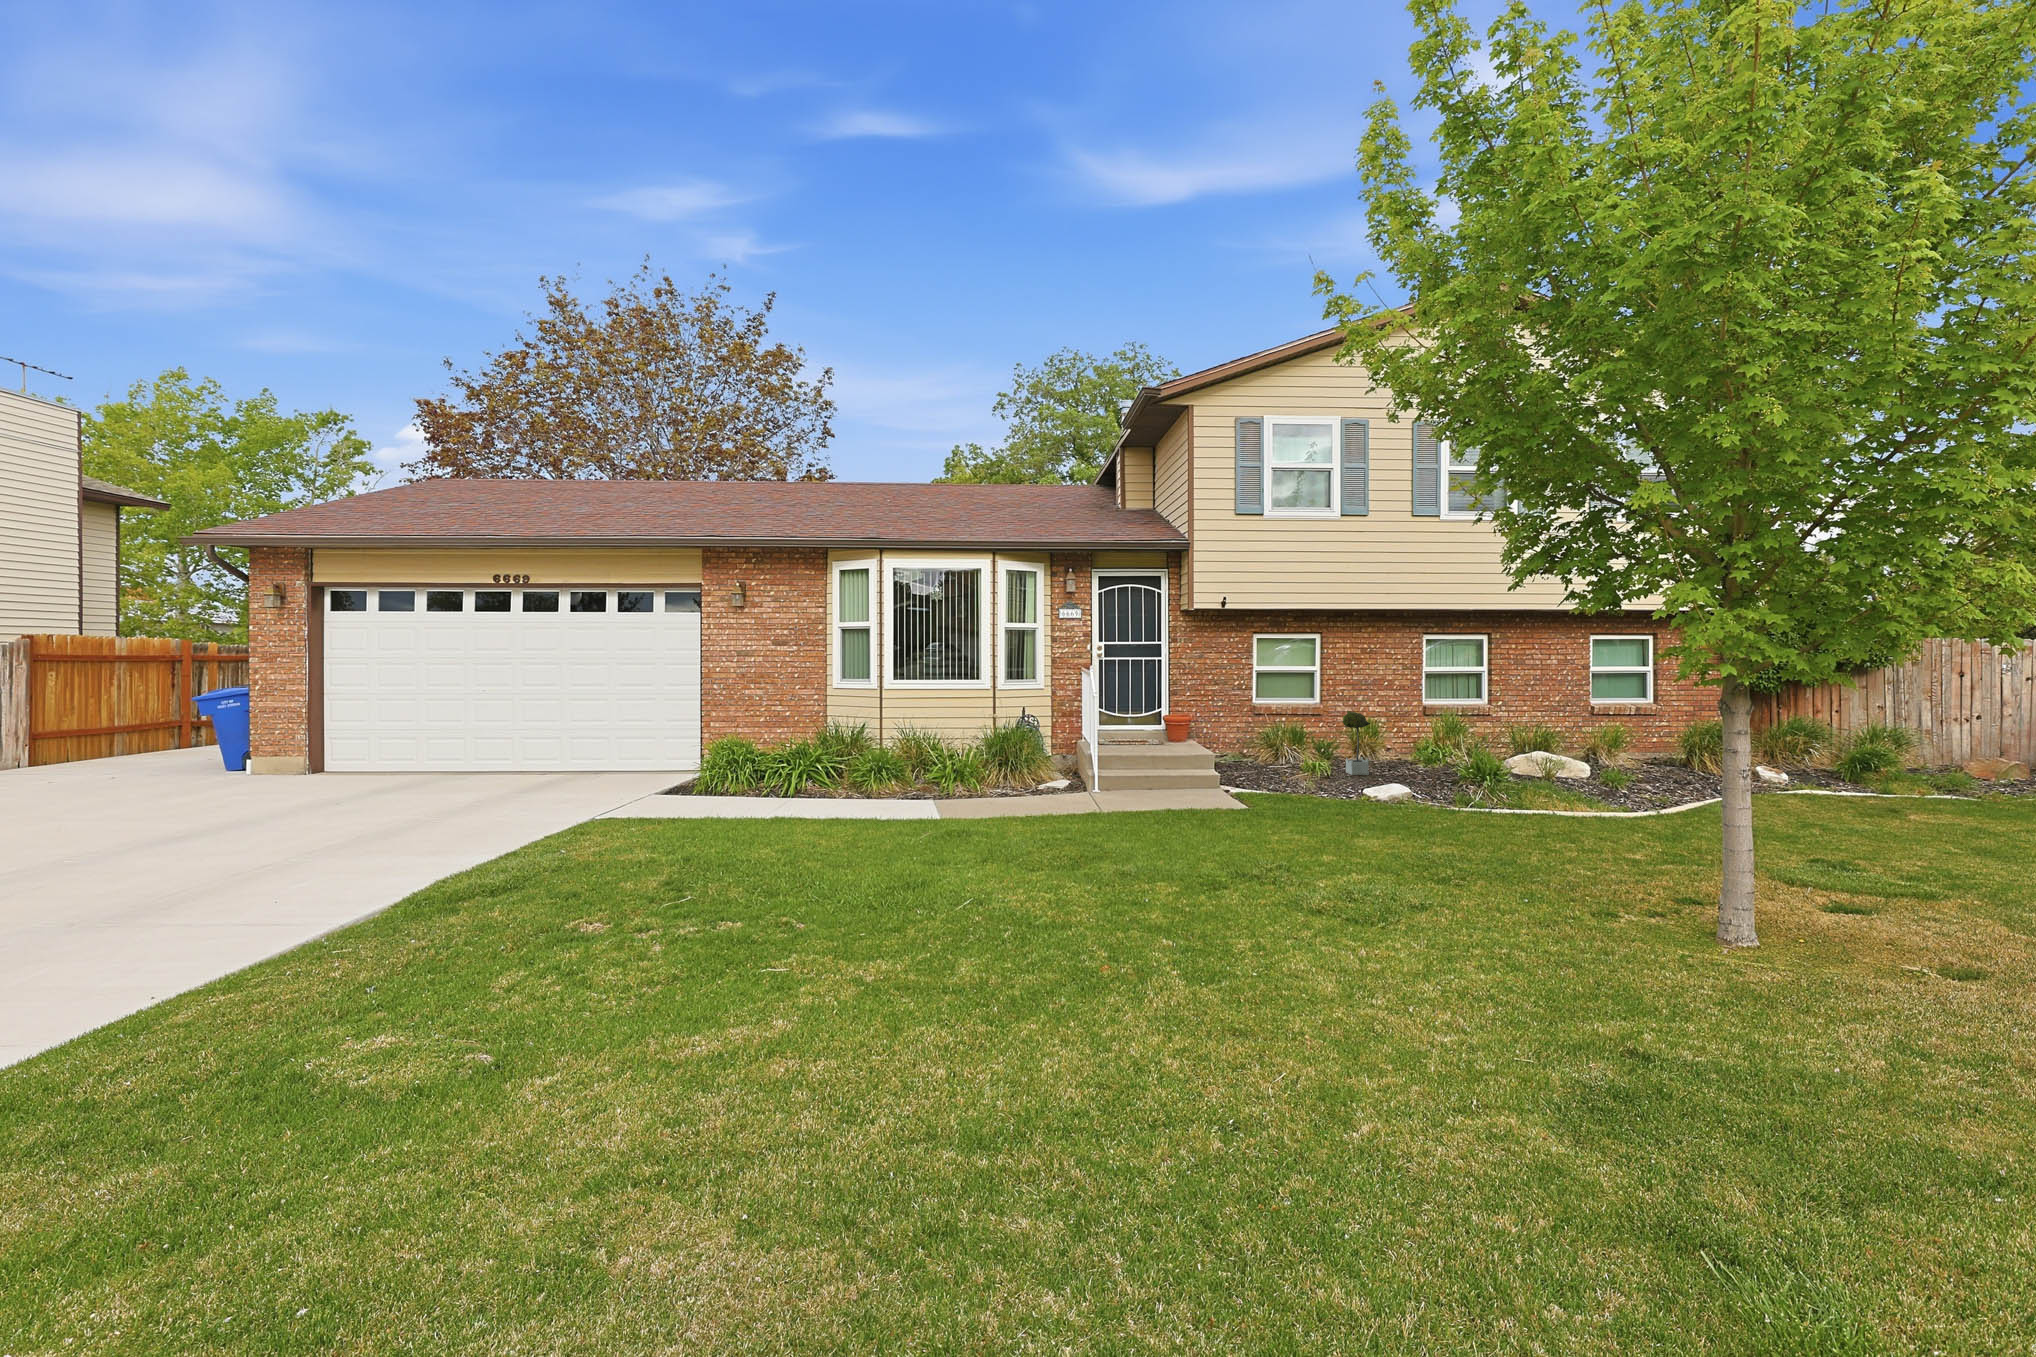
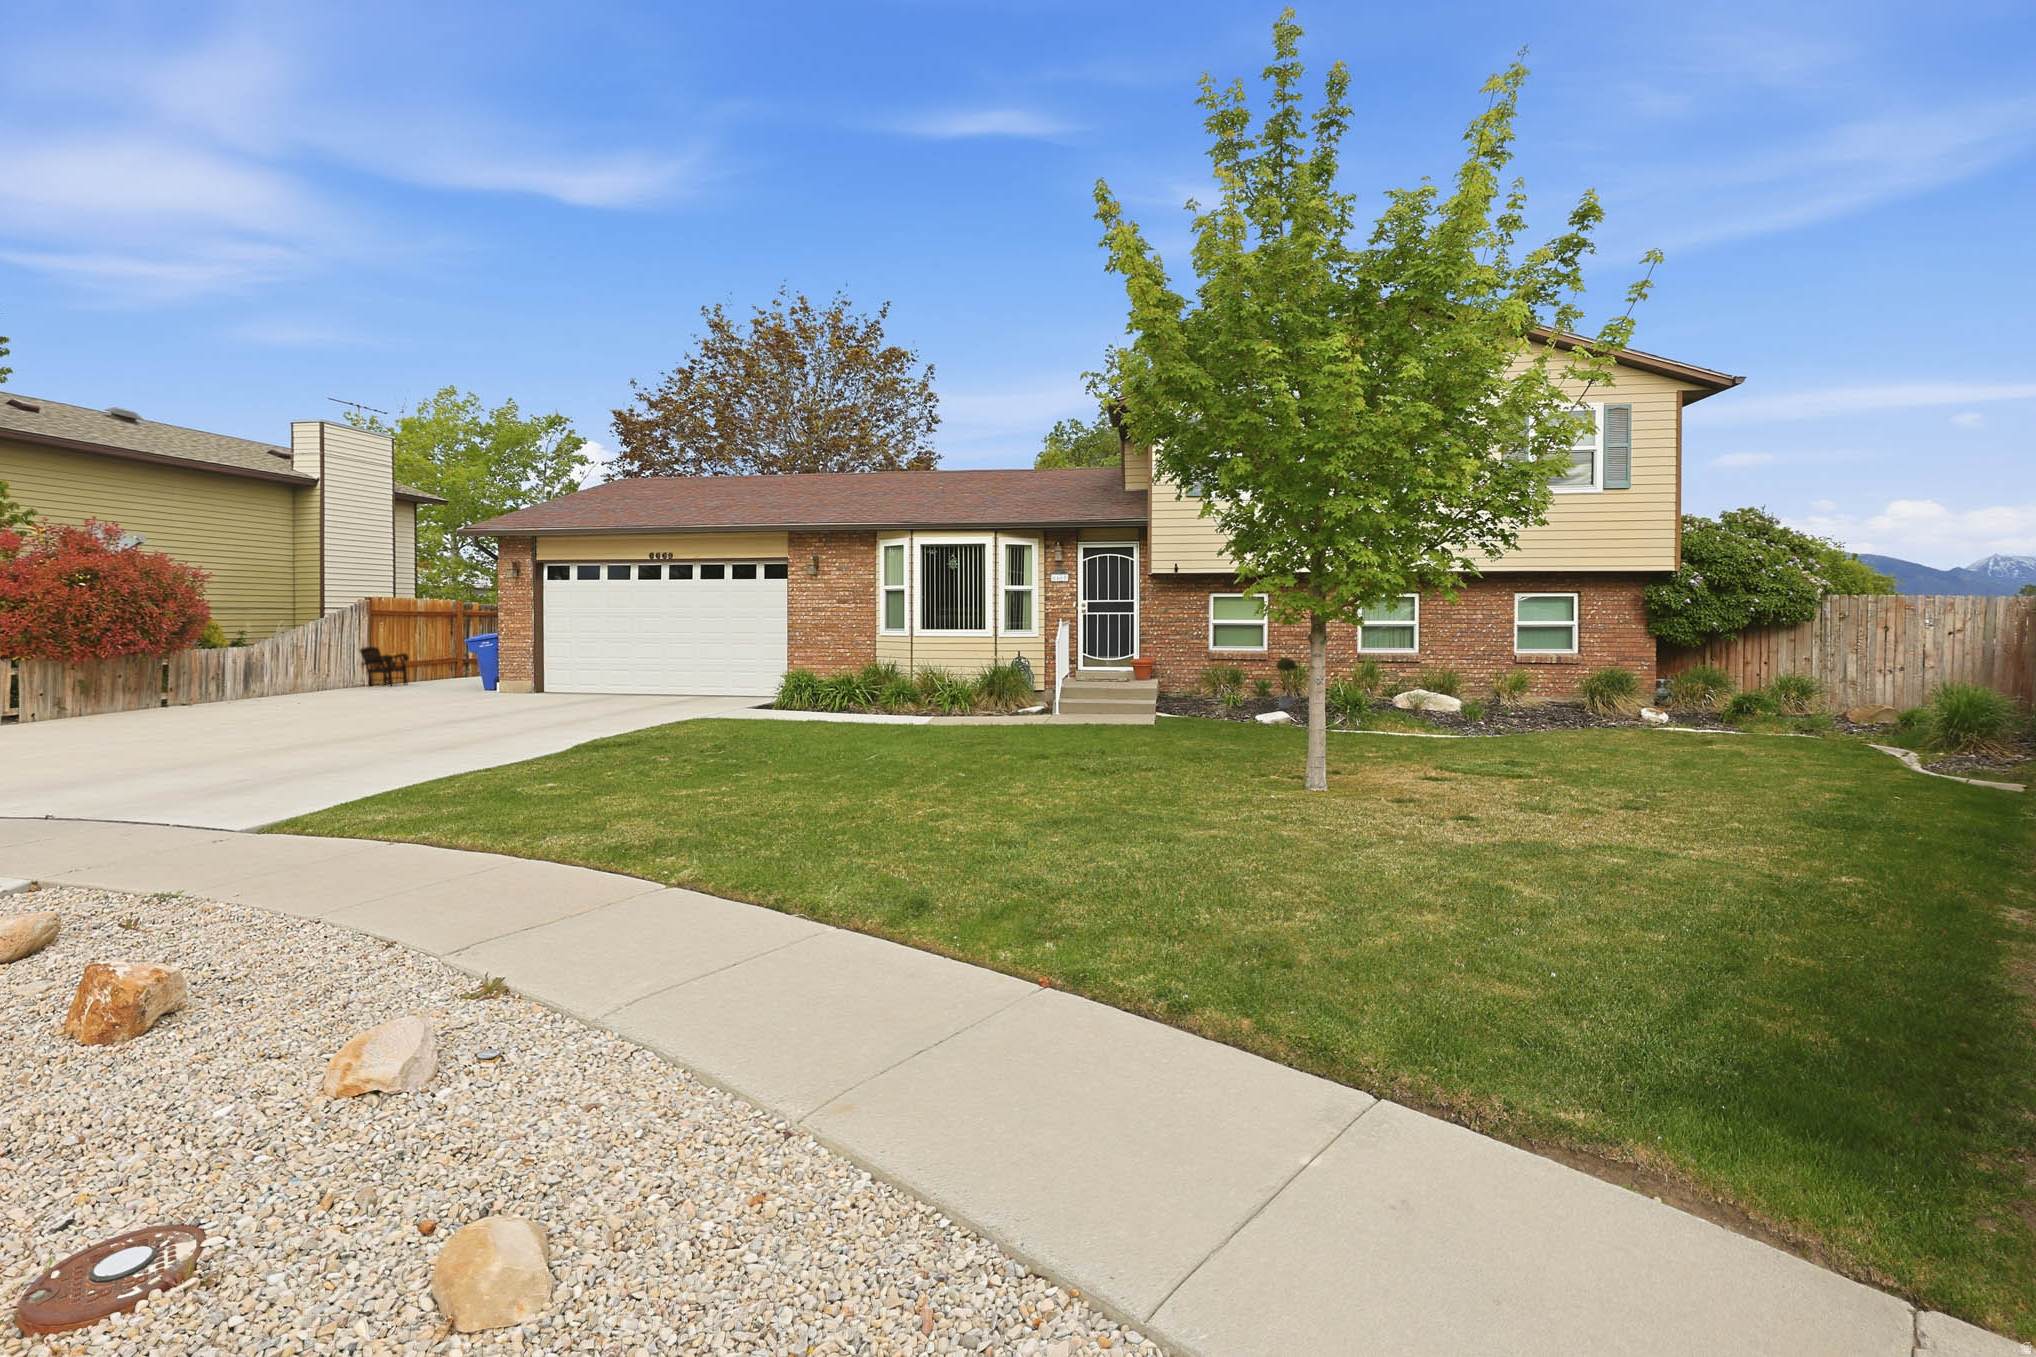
armchair: none [9,706,98,765] -> present [360,647,409,686]

